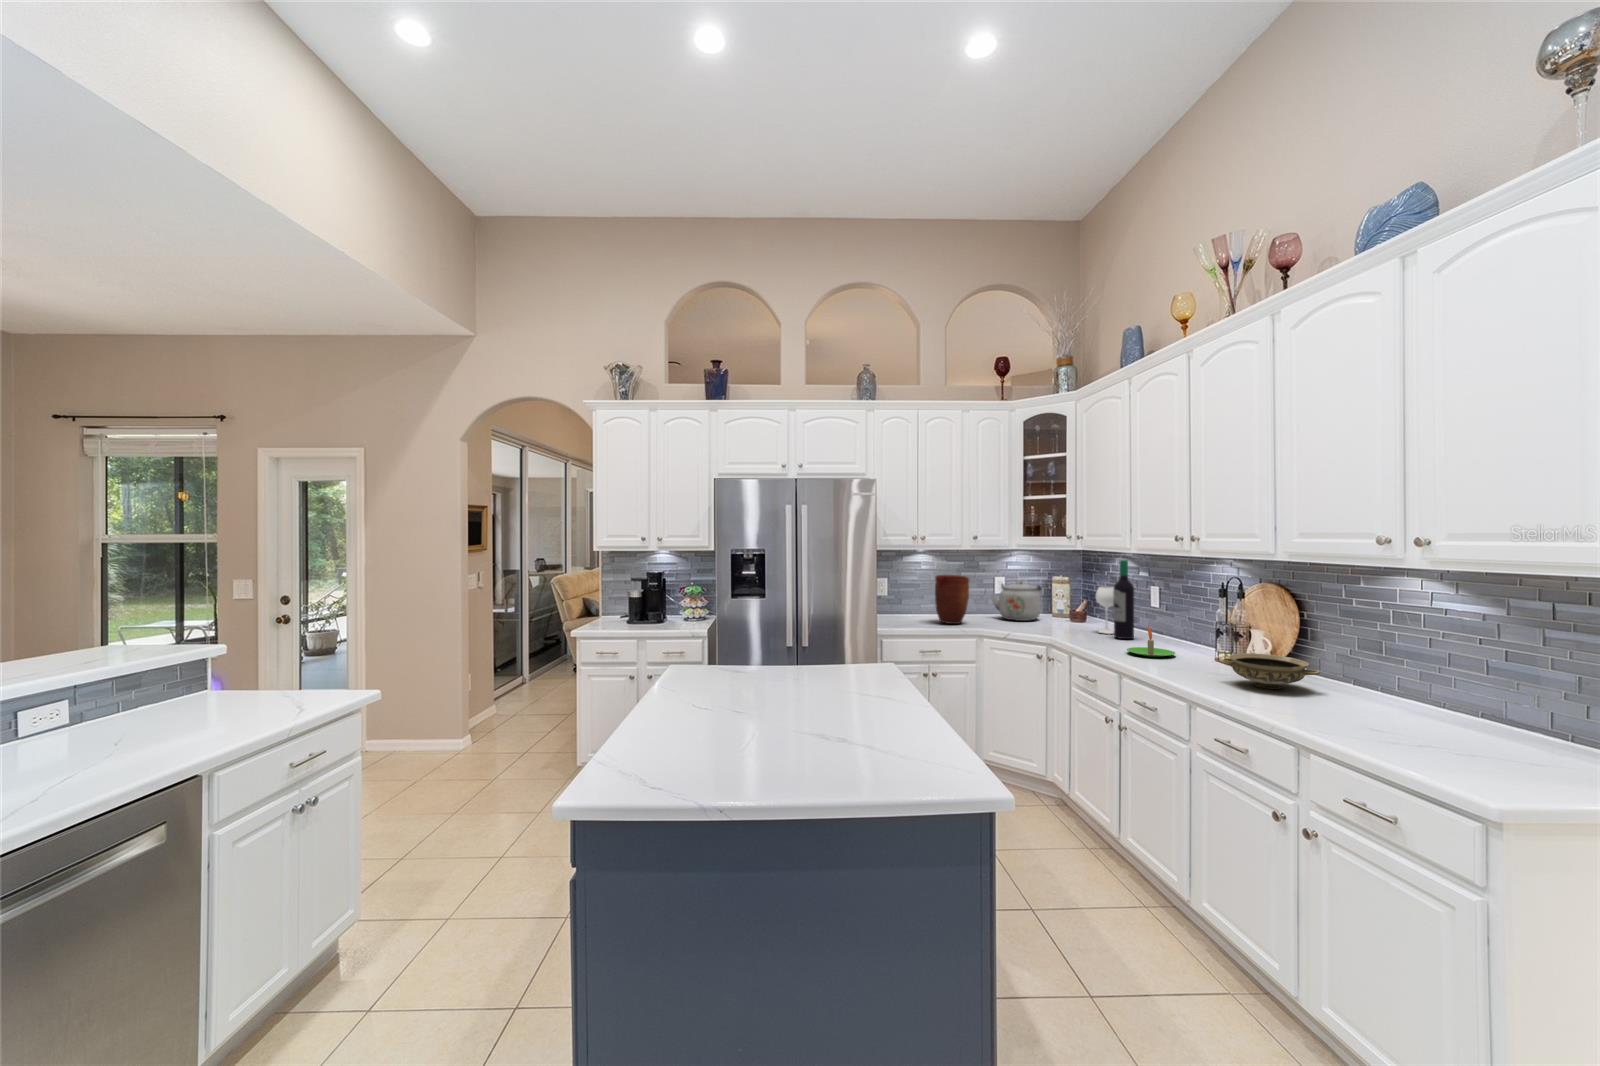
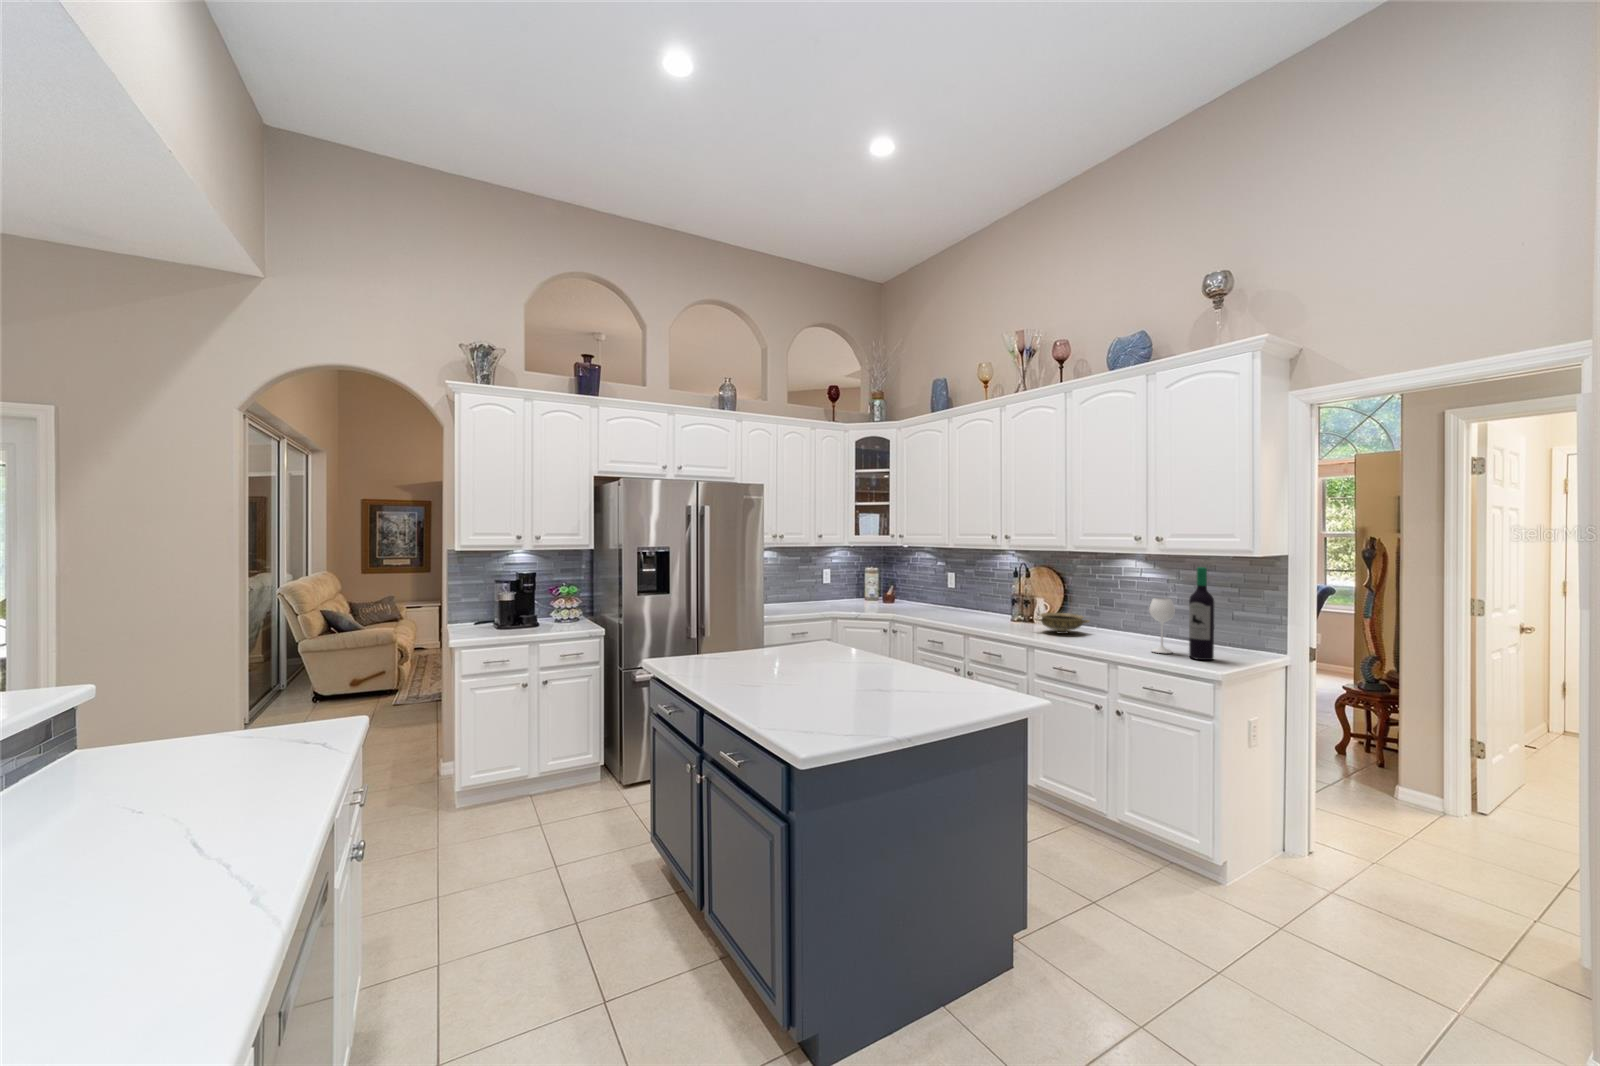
wine bottle: present [1096,560,1134,639] -> present [1149,567,1214,660]
vase: present [935,575,969,624] -> none [788,568,817,610]
kettle: present [991,581,1041,621] -> none [824,572,863,604]
candle: present [1127,626,1175,657] -> none [957,600,989,622]

